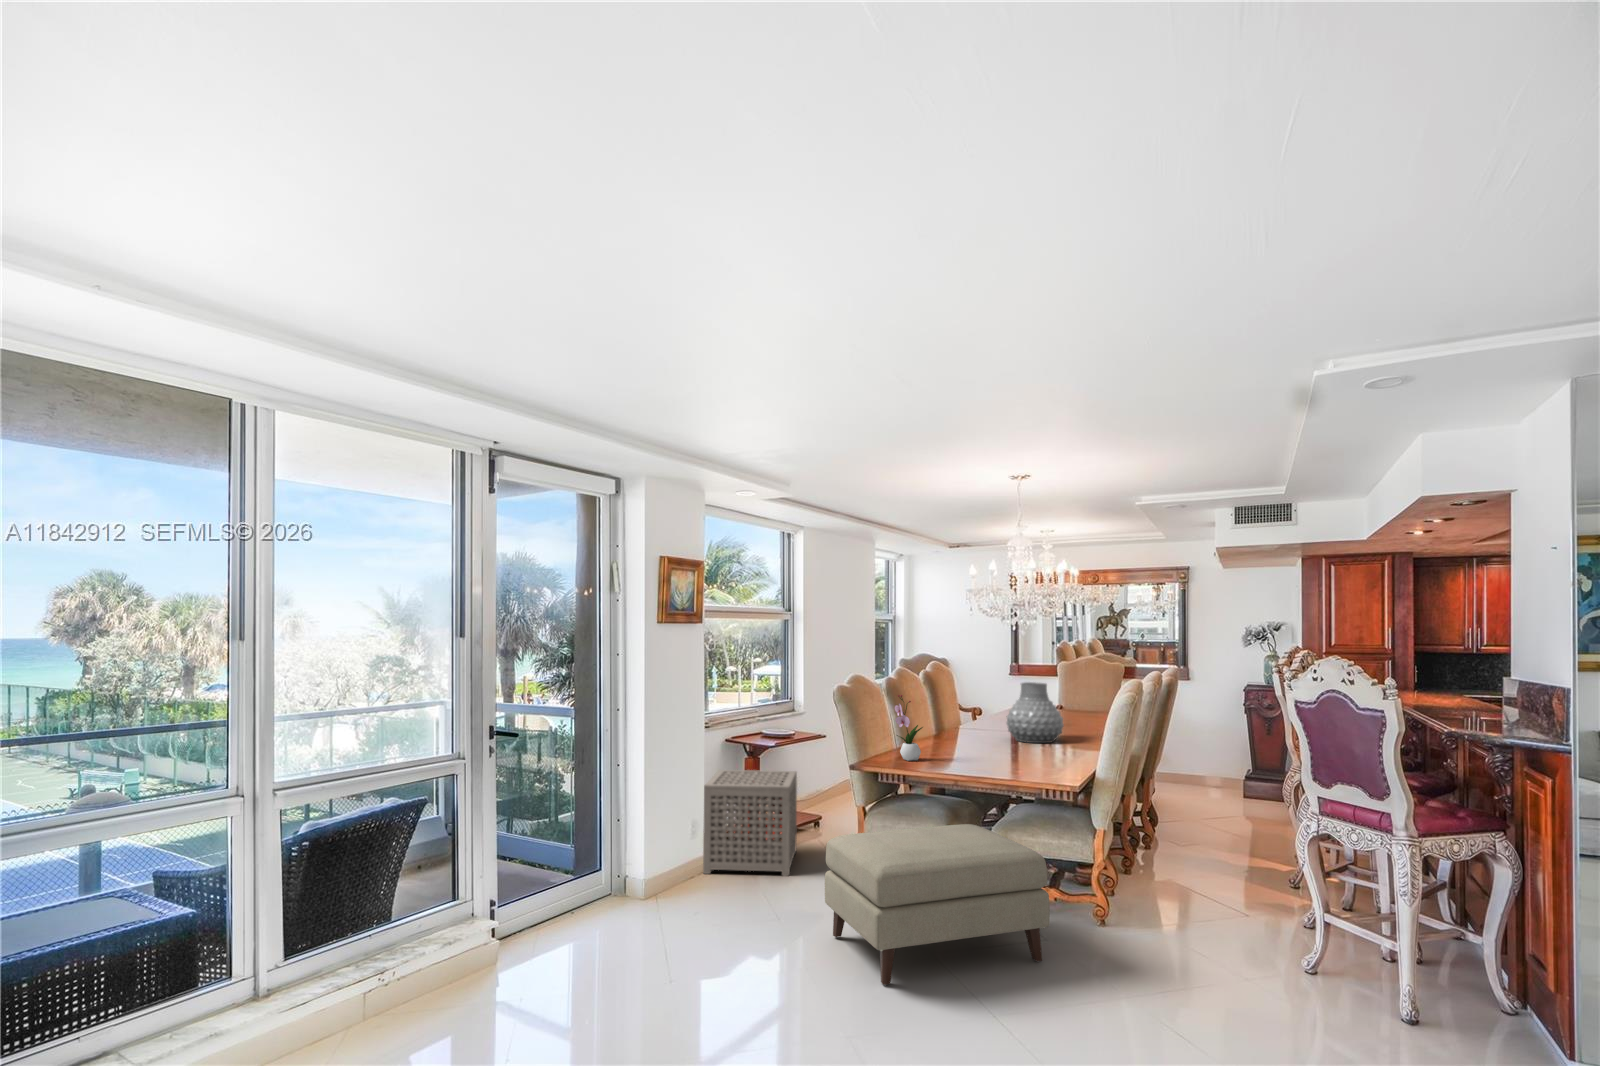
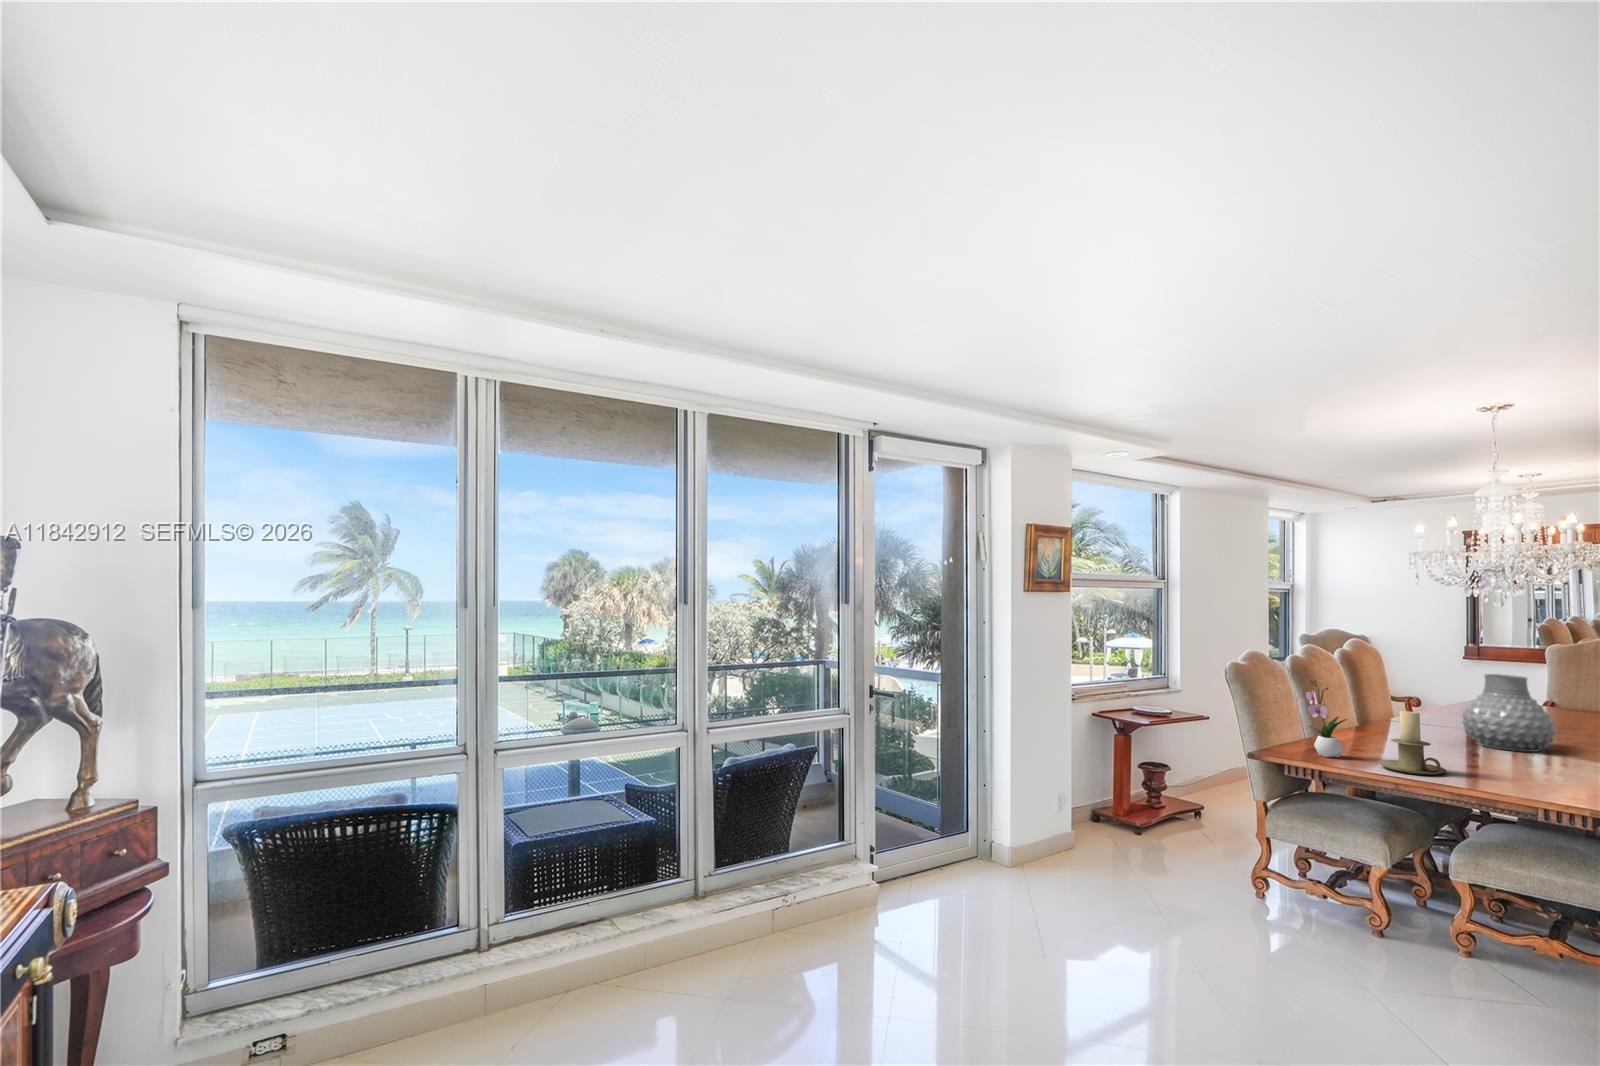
candle holder: none [944,716,989,768] -> present [1378,711,1447,775]
side table: present [703,770,797,876] -> none [1075,744,1179,865]
ottoman: present [825,824,1050,985] -> none [1224,835,1561,1036]

